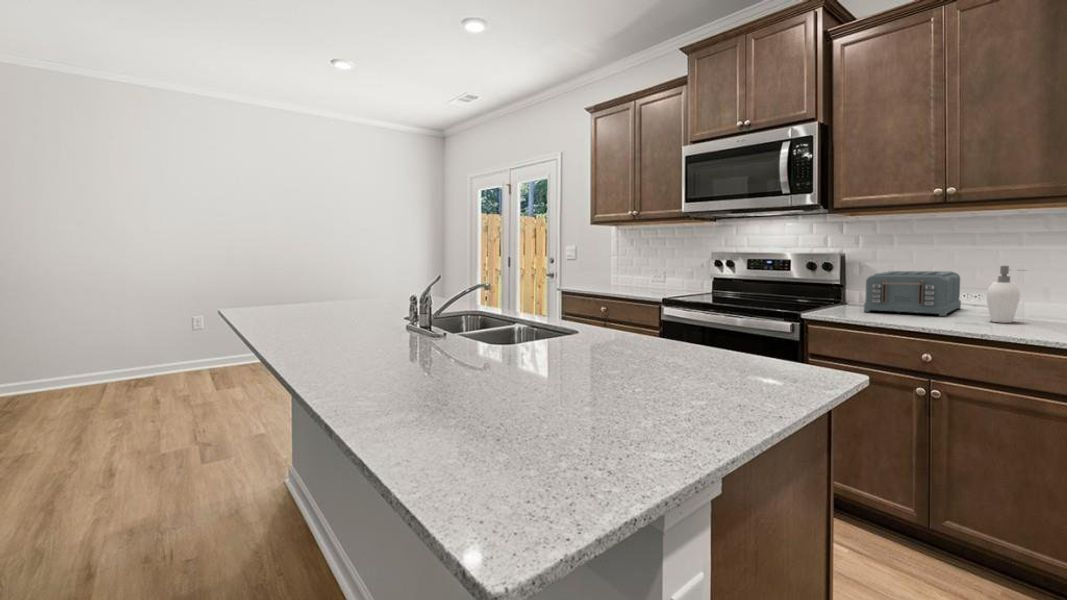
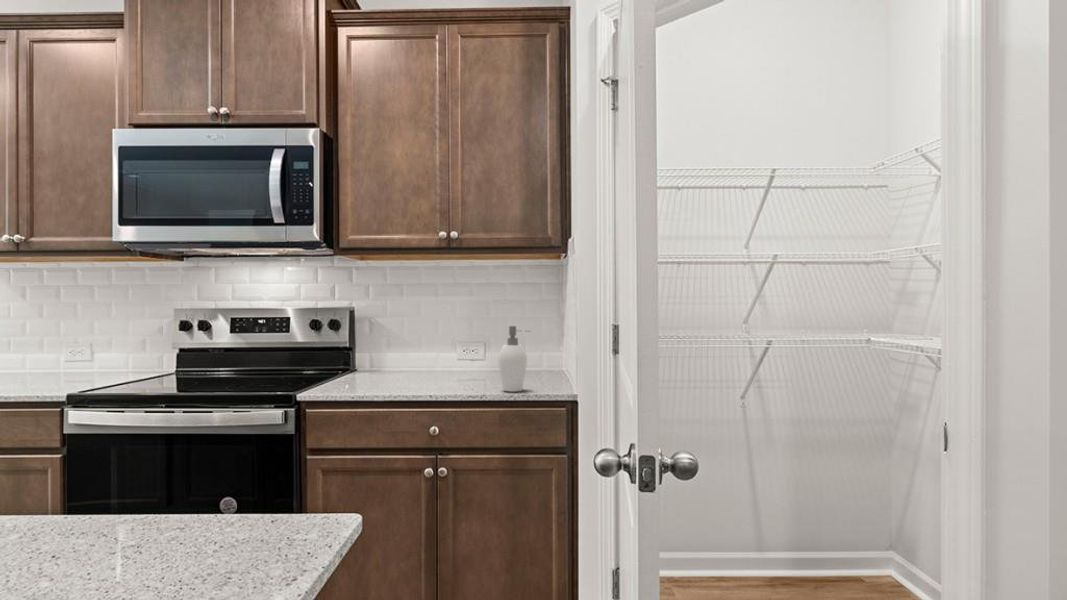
toaster: present [864,271,961,316] -> none [378,333,477,388]

